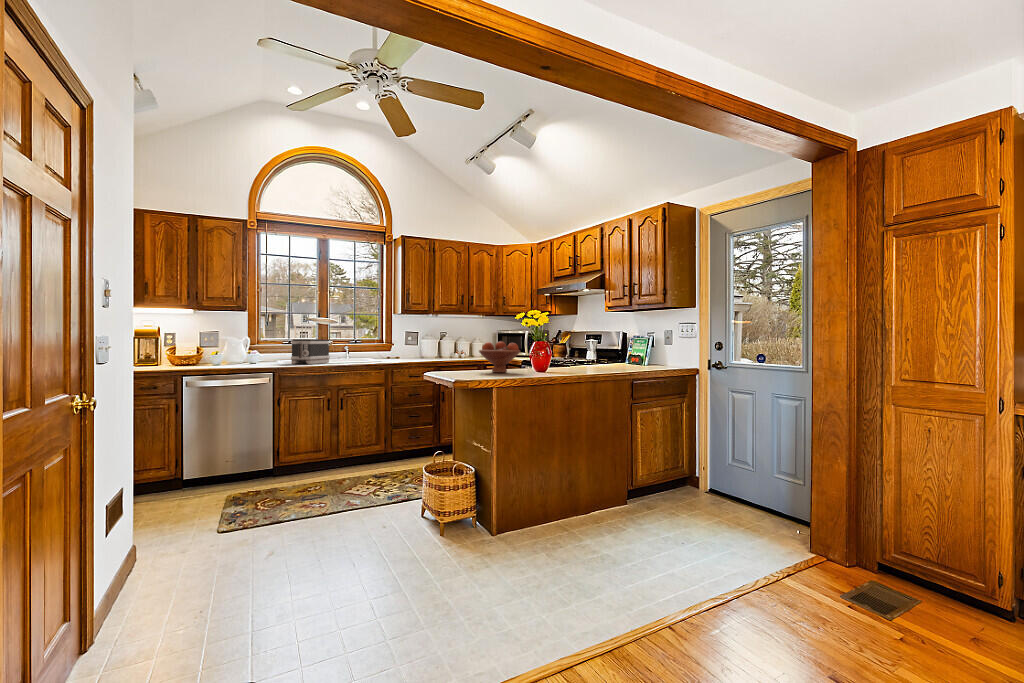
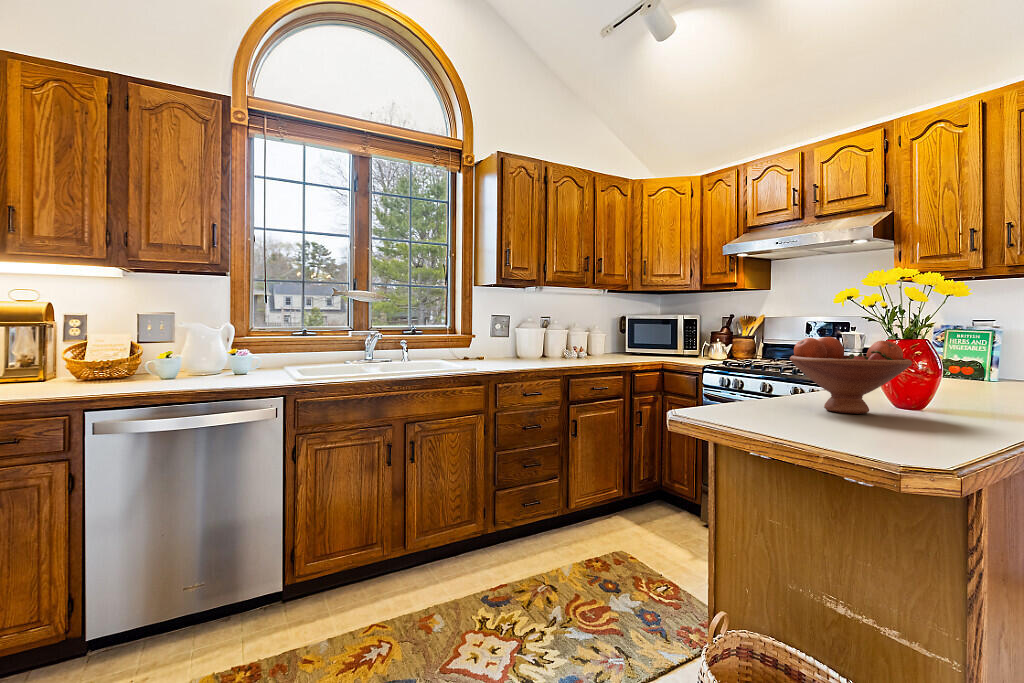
toaster: present [291,339,330,364] -> none [319,329,388,379]

